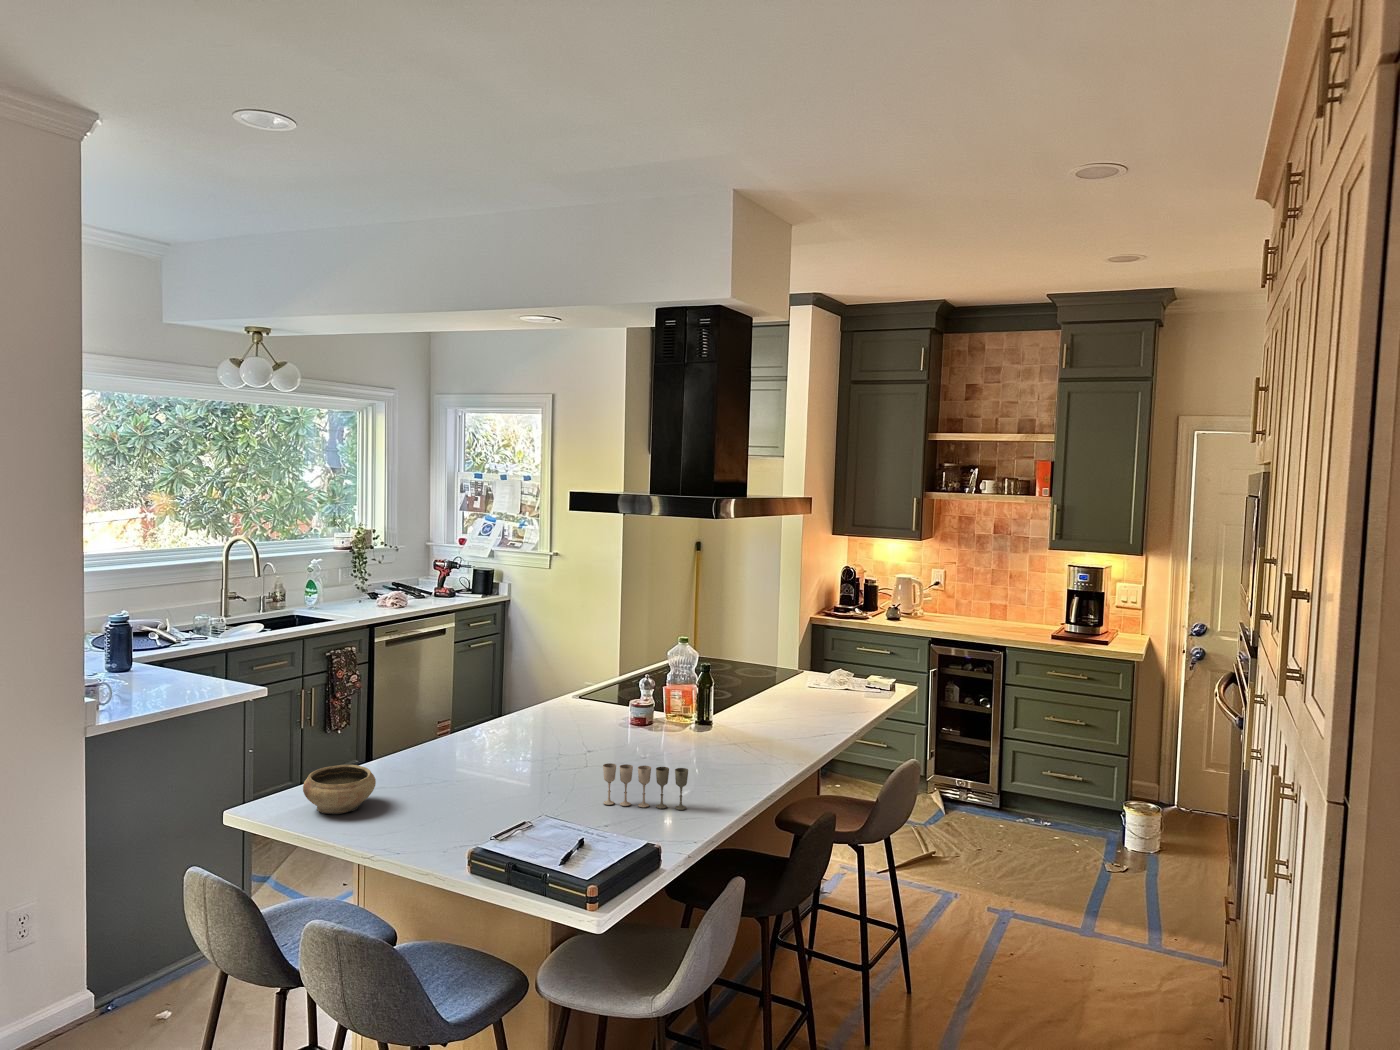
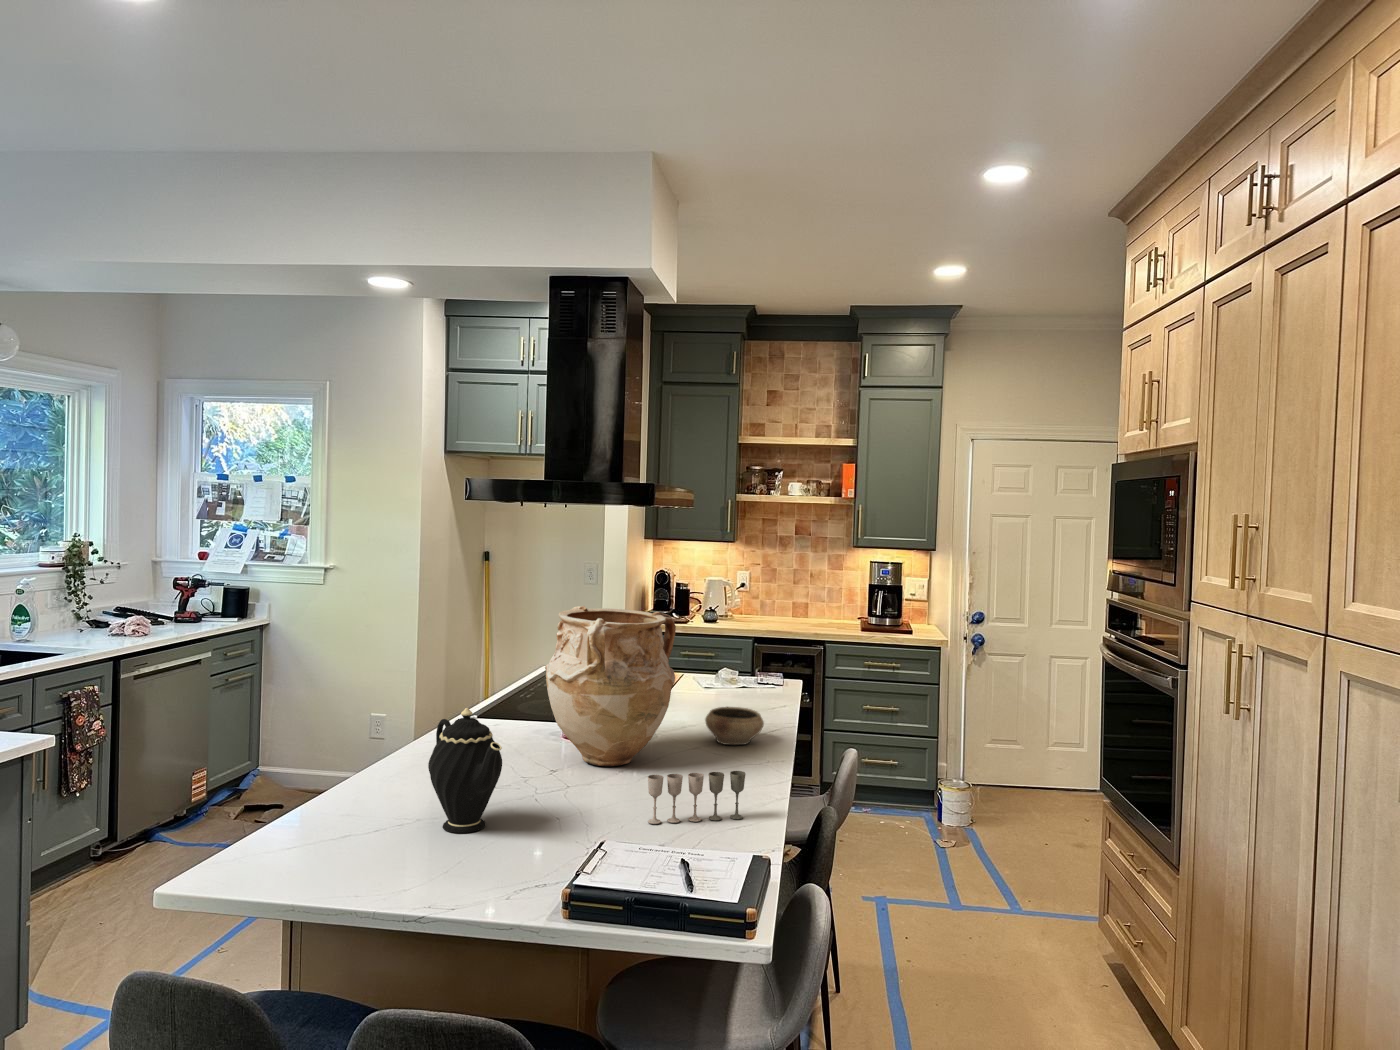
vase: none [581,611,703,752] -> present [545,606,676,766]
teapot: none [436,695,495,793] -> present [428,708,502,833]
ceramic bowl: present [303,765,376,814] -> present [705,707,764,745]

